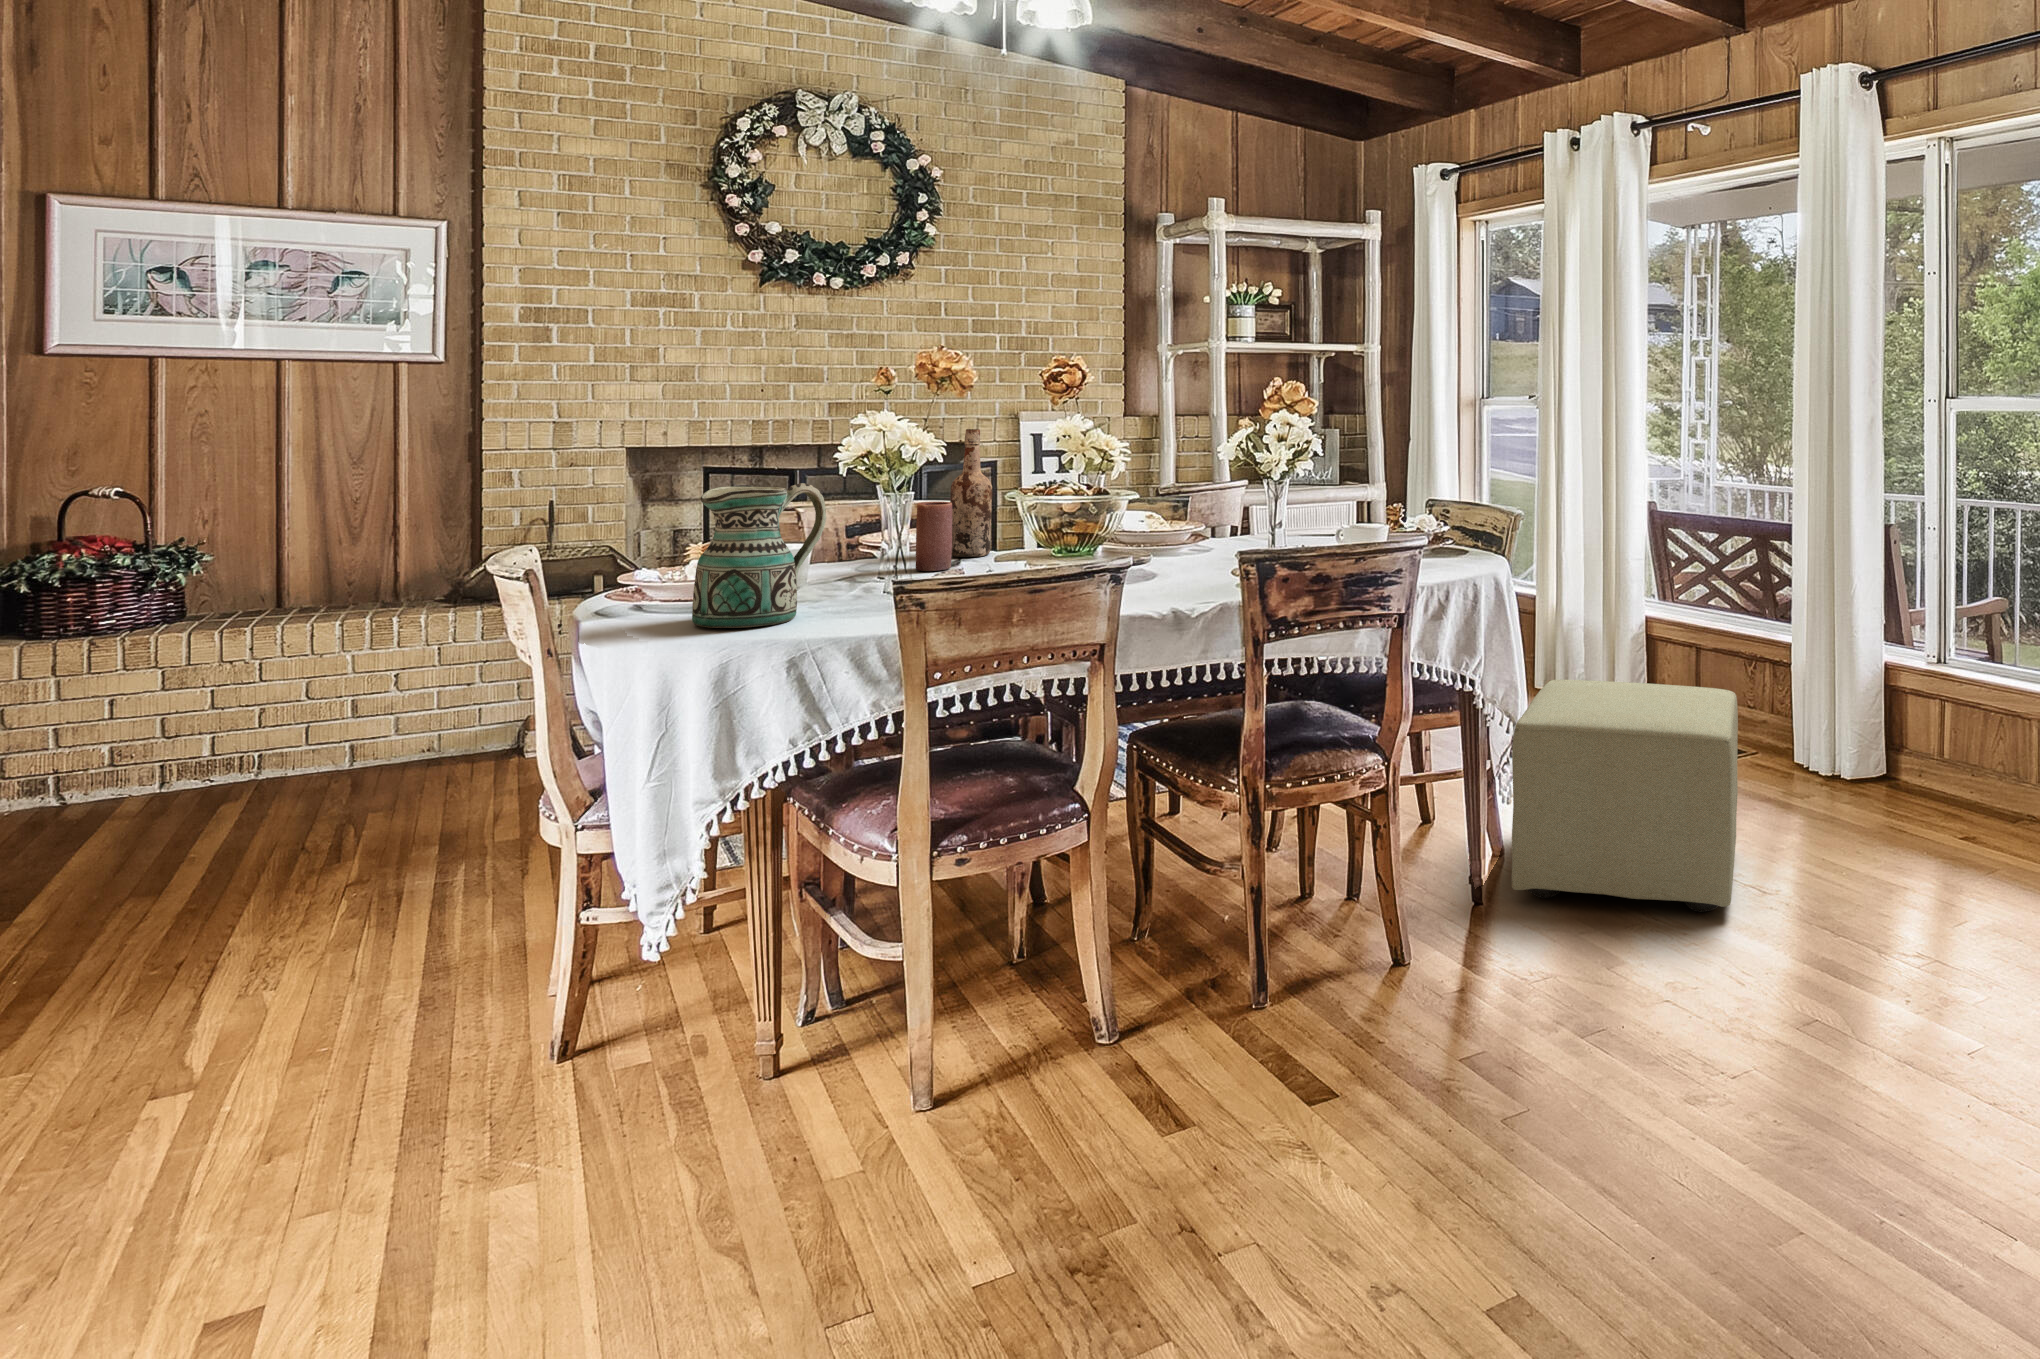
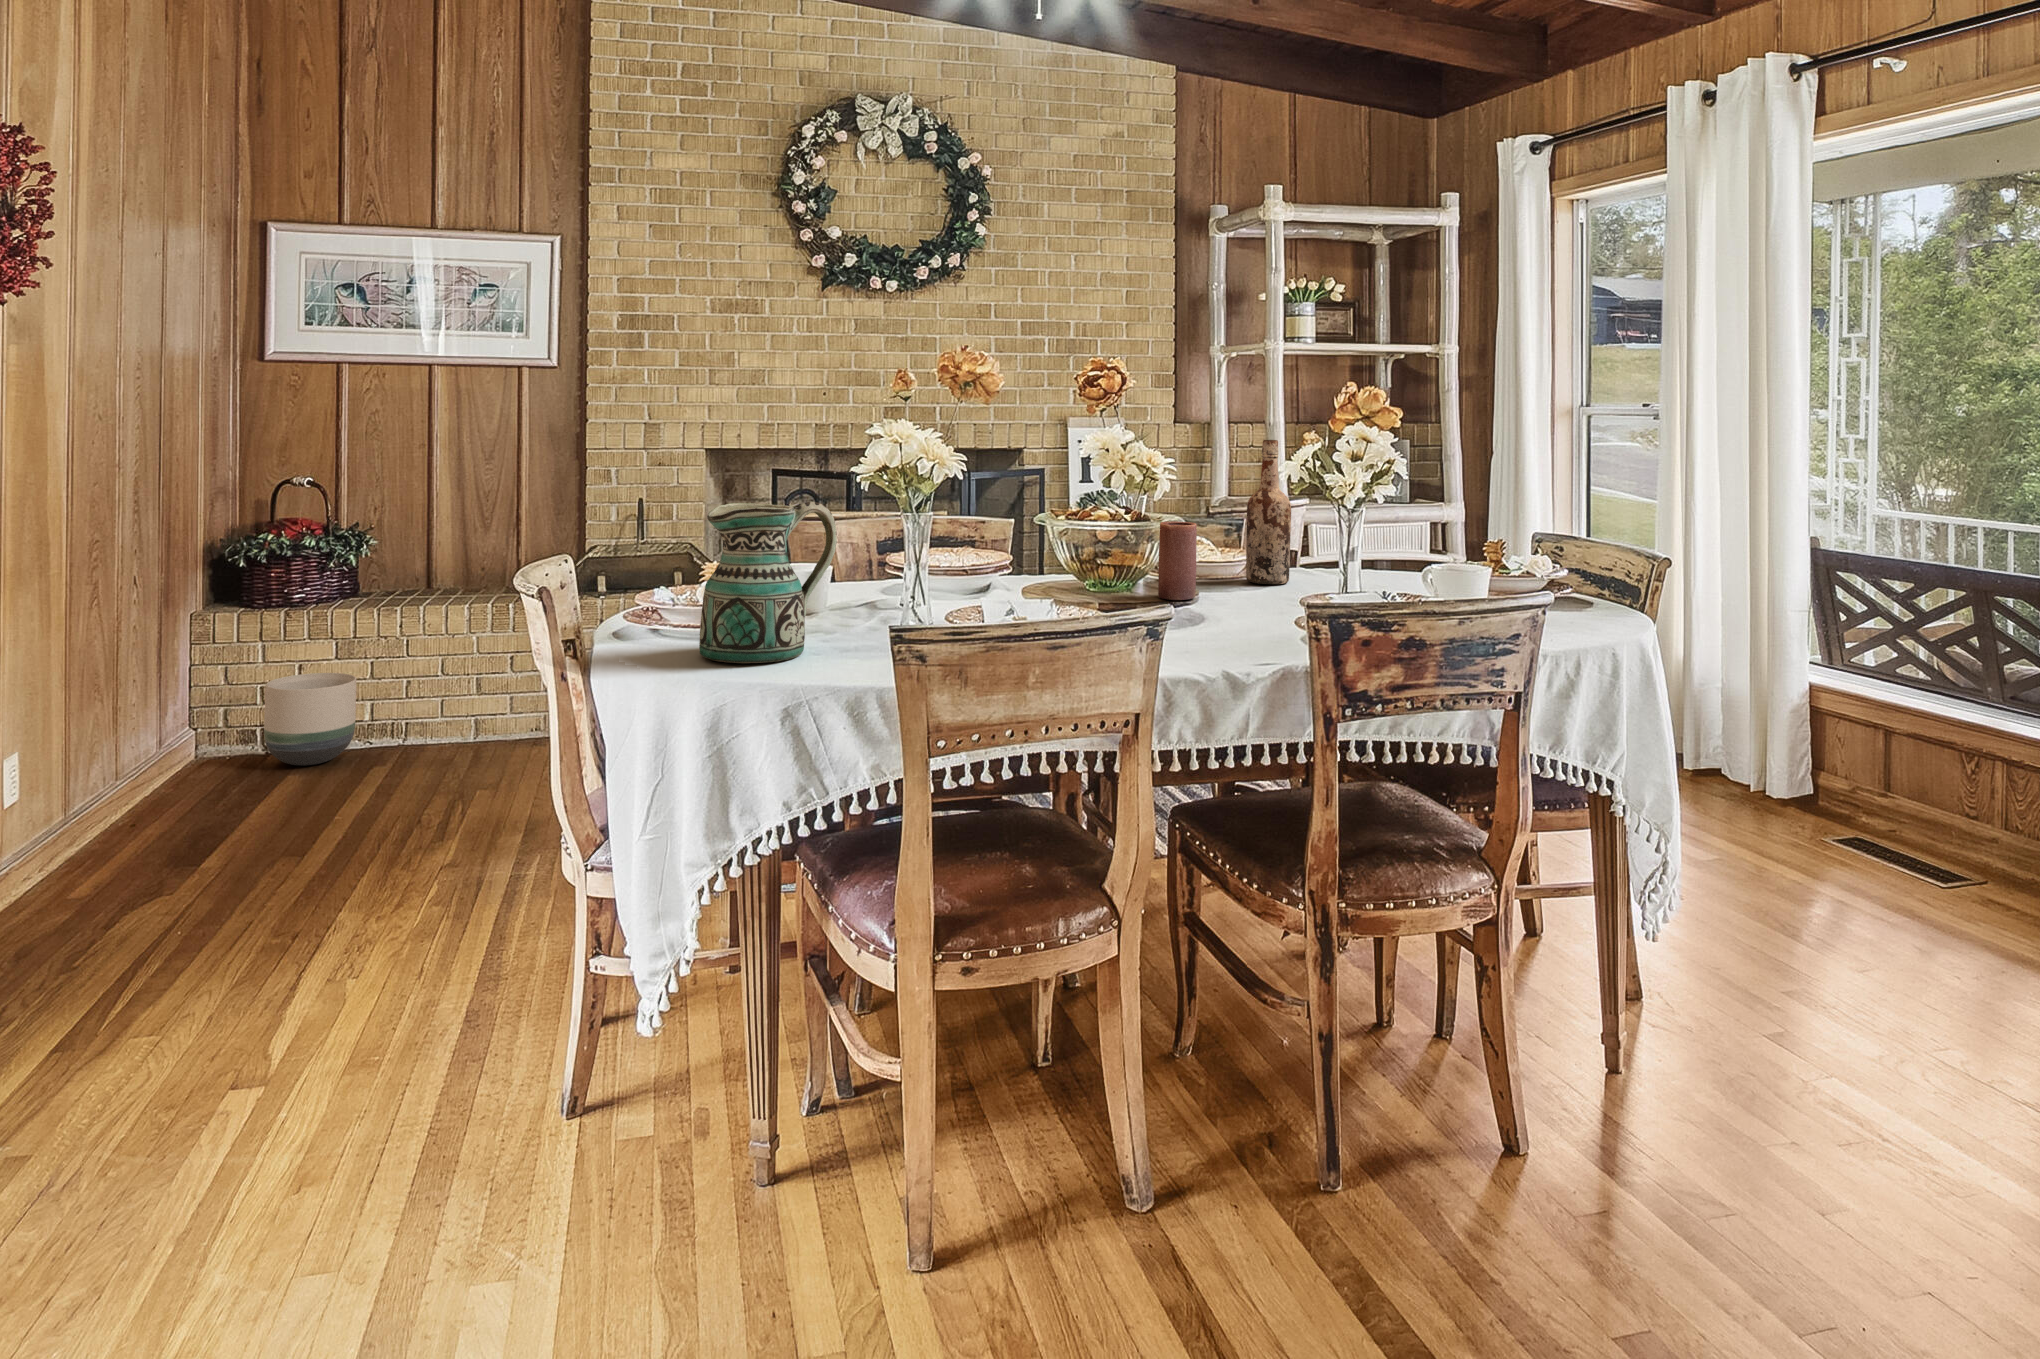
wine bottle: present [950,429,992,557] -> present [1246,440,1291,584]
candle: present [916,502,952,571] -> present [1158,521,1197,600]
ottoman: present [1512,680,1738,912] -> none [1661,783,2007,1149]
planter: none [64,704,192,809] -> present [264,673,356,766]

